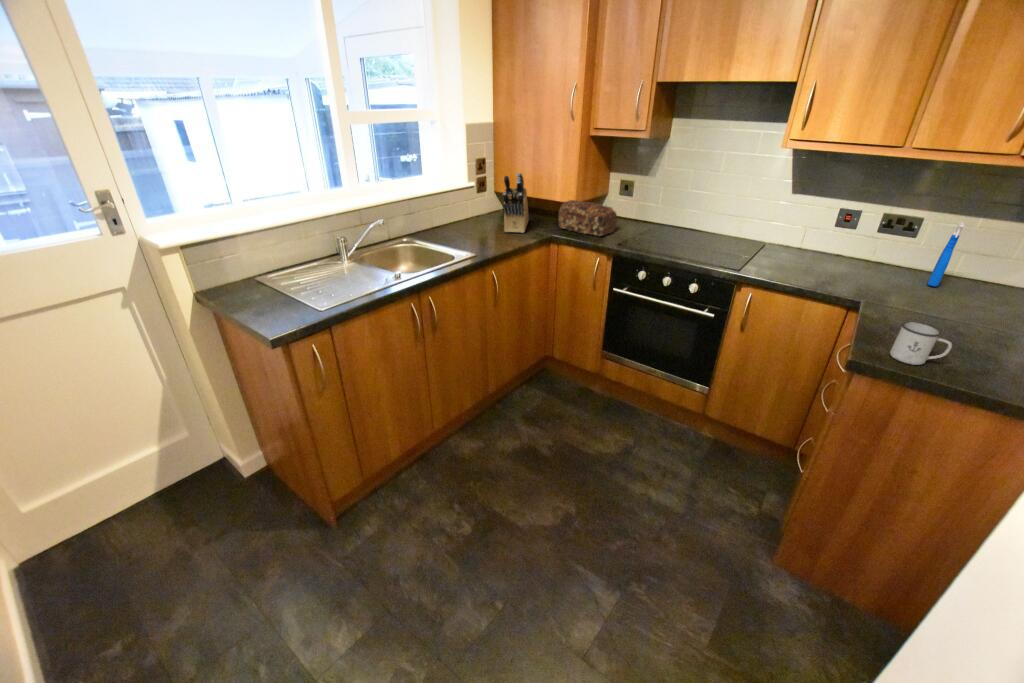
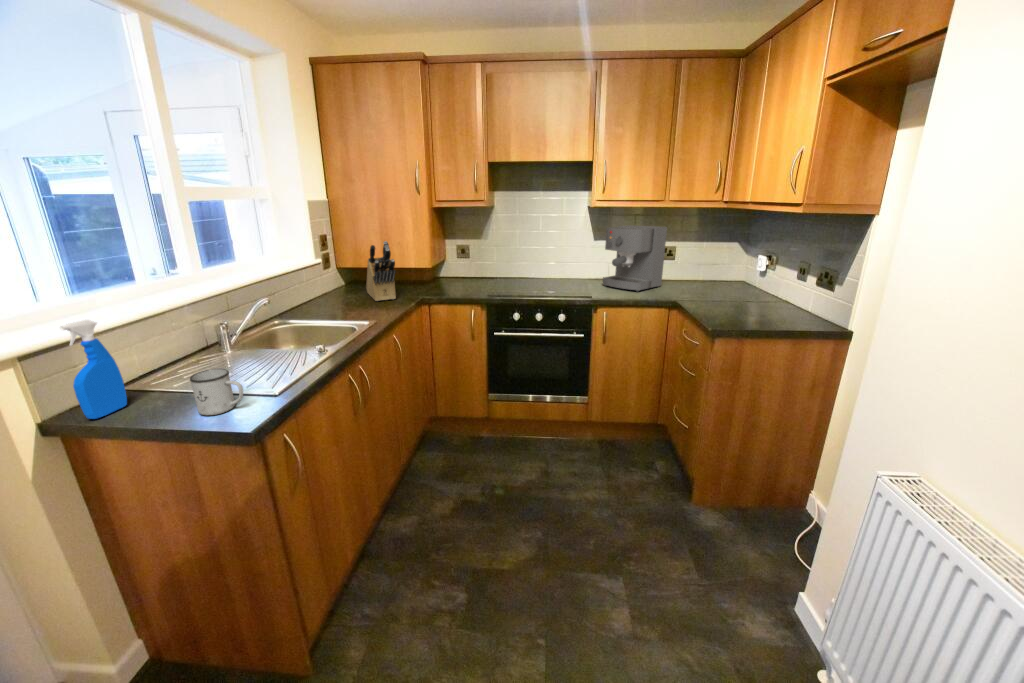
coffee maker: none [777,178,902,275] -> present [603,225,667,292]
bread loaf: present [558,200,617,236] -> none [421,264,473,292]
spray bottle: present [928,221,964,287] -> present [60,320,127,419]
mug: present [890,322,952,365] -> present [190,369,243,415]

